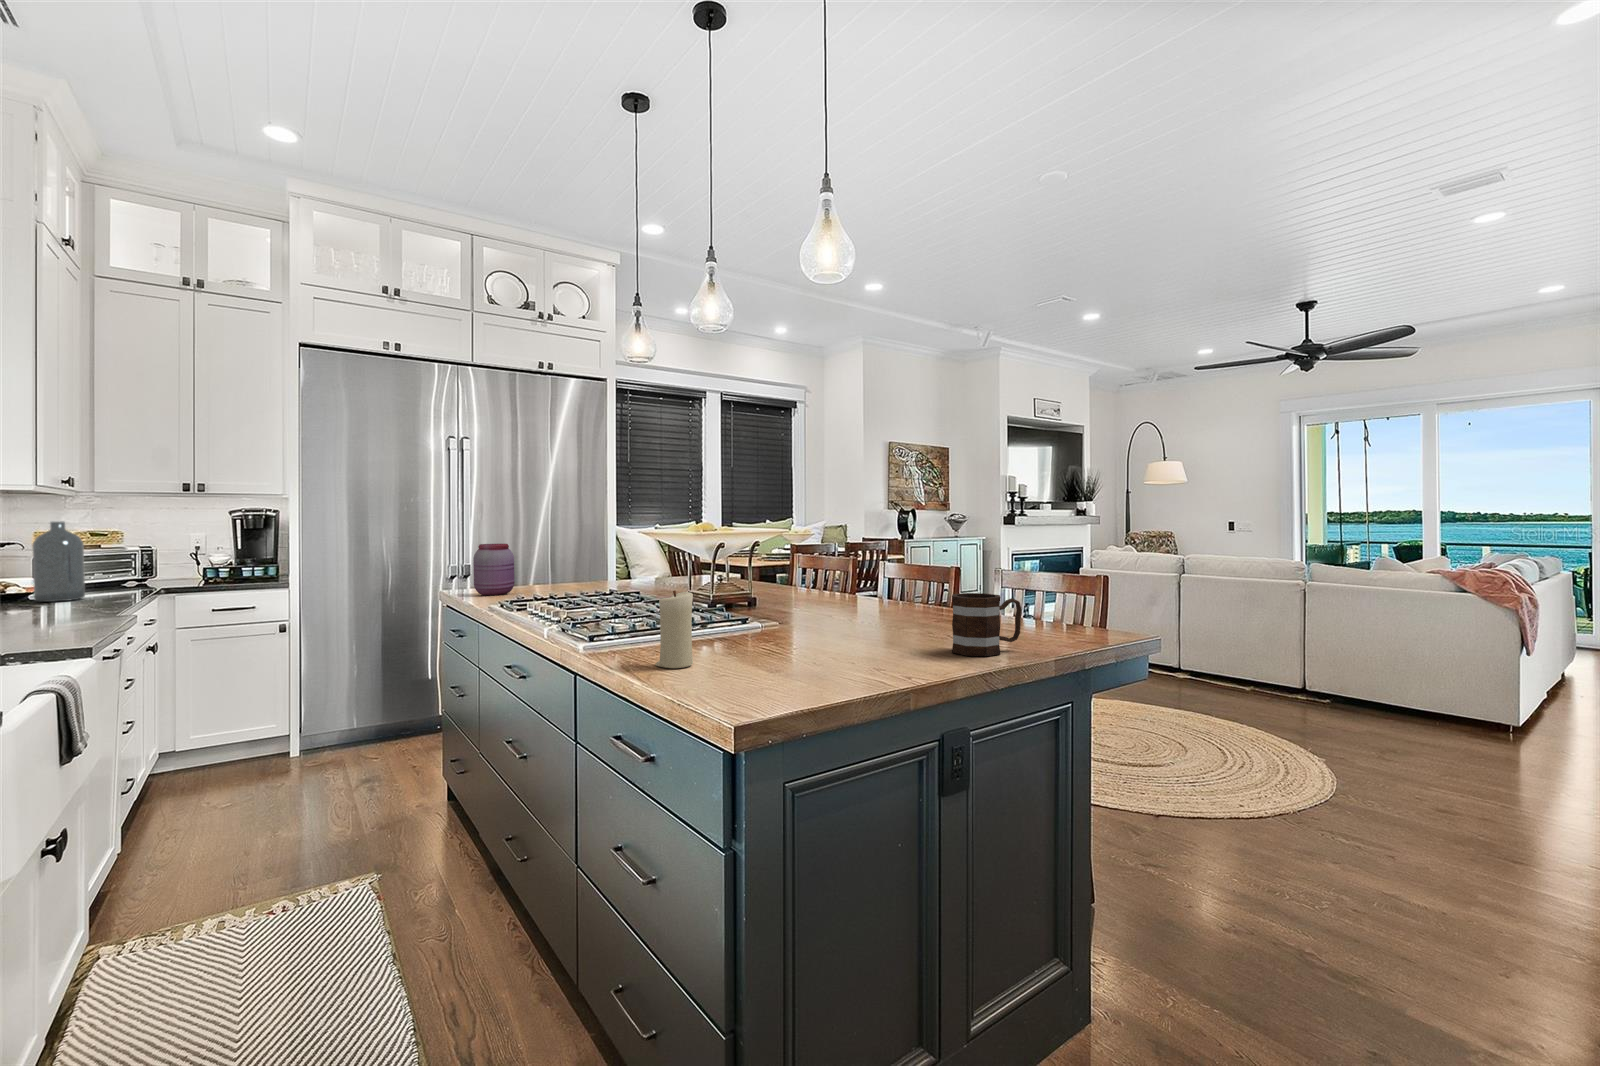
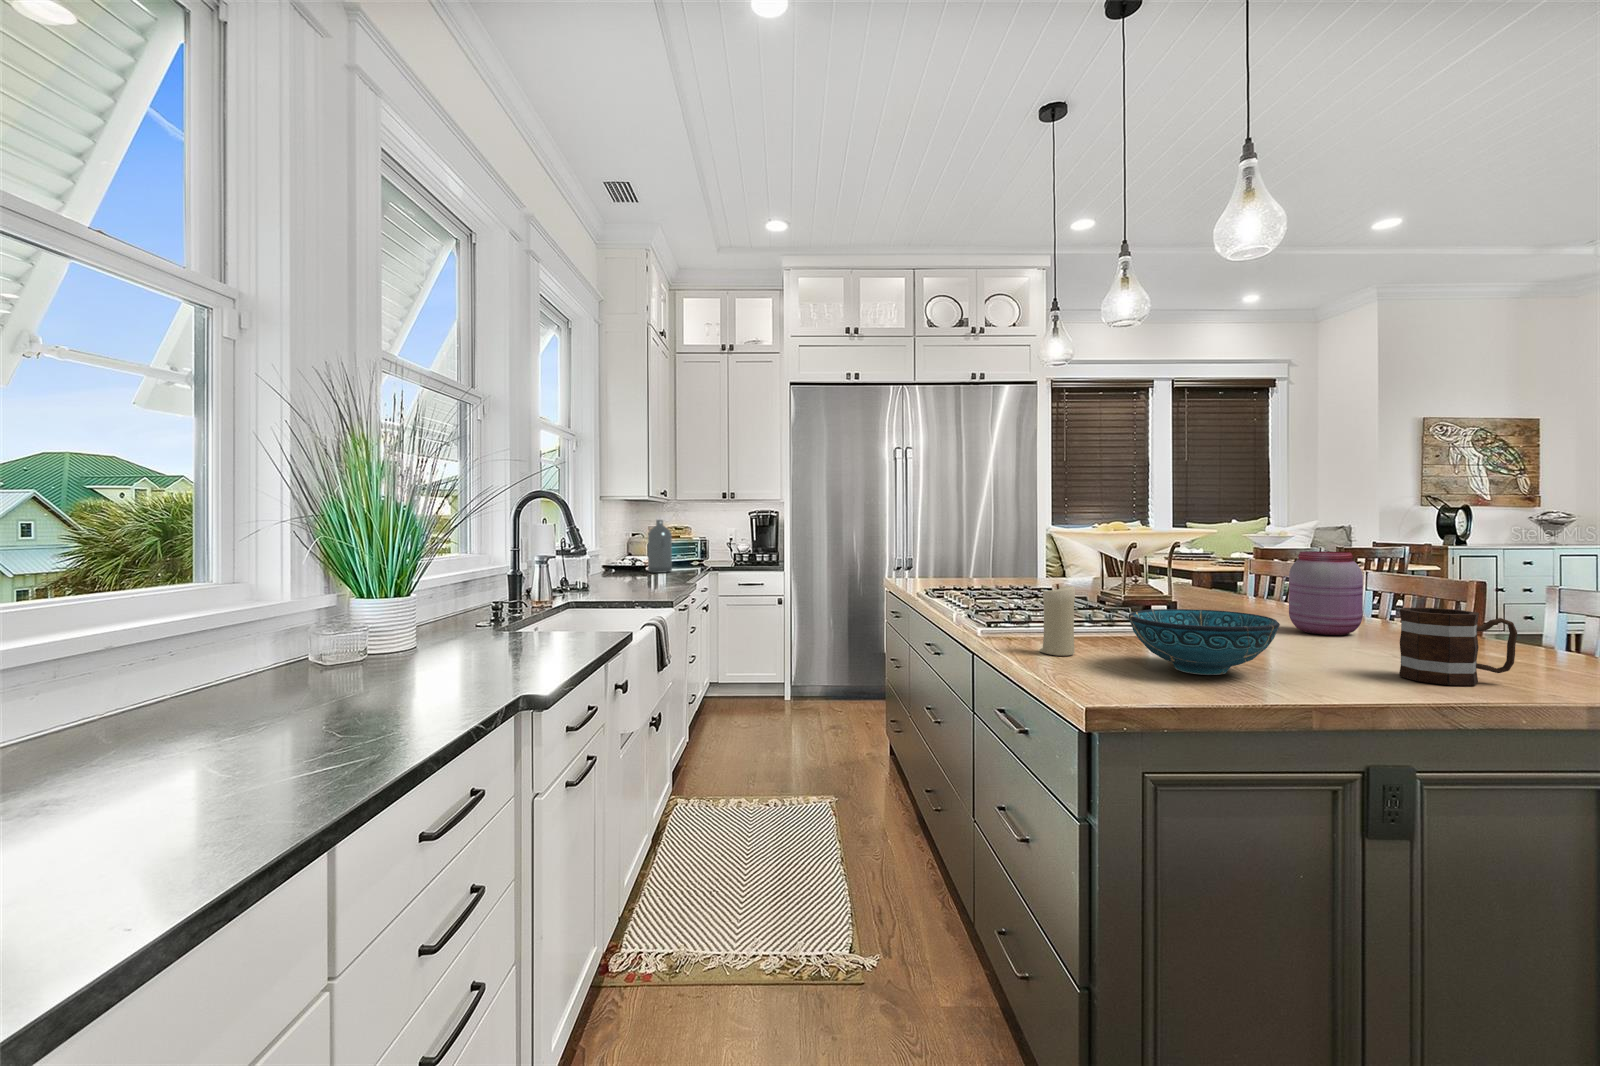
jar: present [473,544,515,596] -> present [1289,551,1363,635]
decorative bowl: none [749,607,877,672] -> present [1129,609,1280,675]

